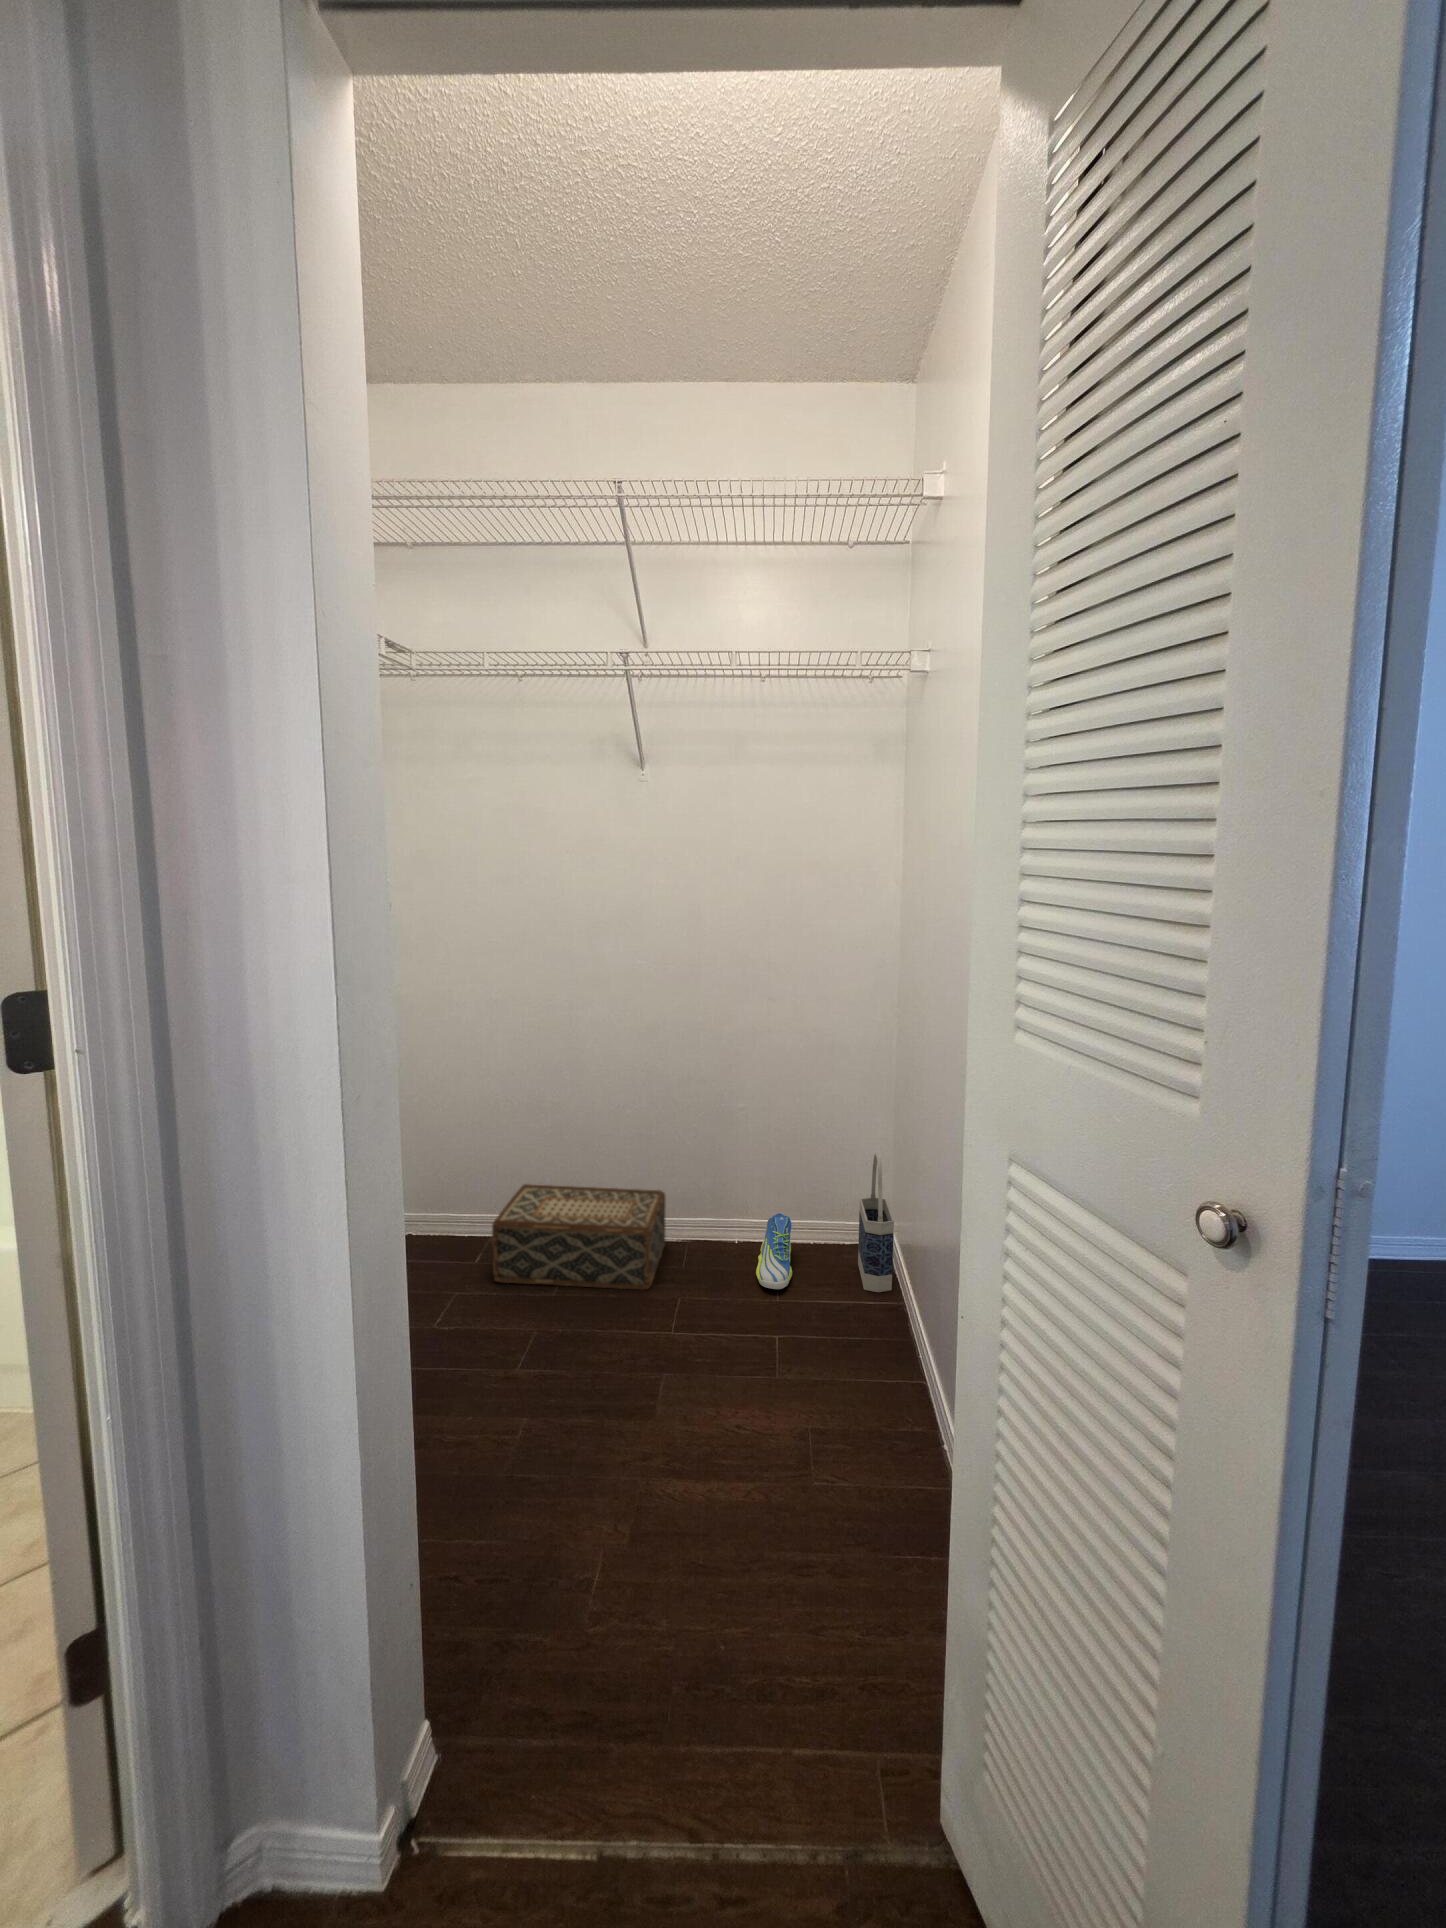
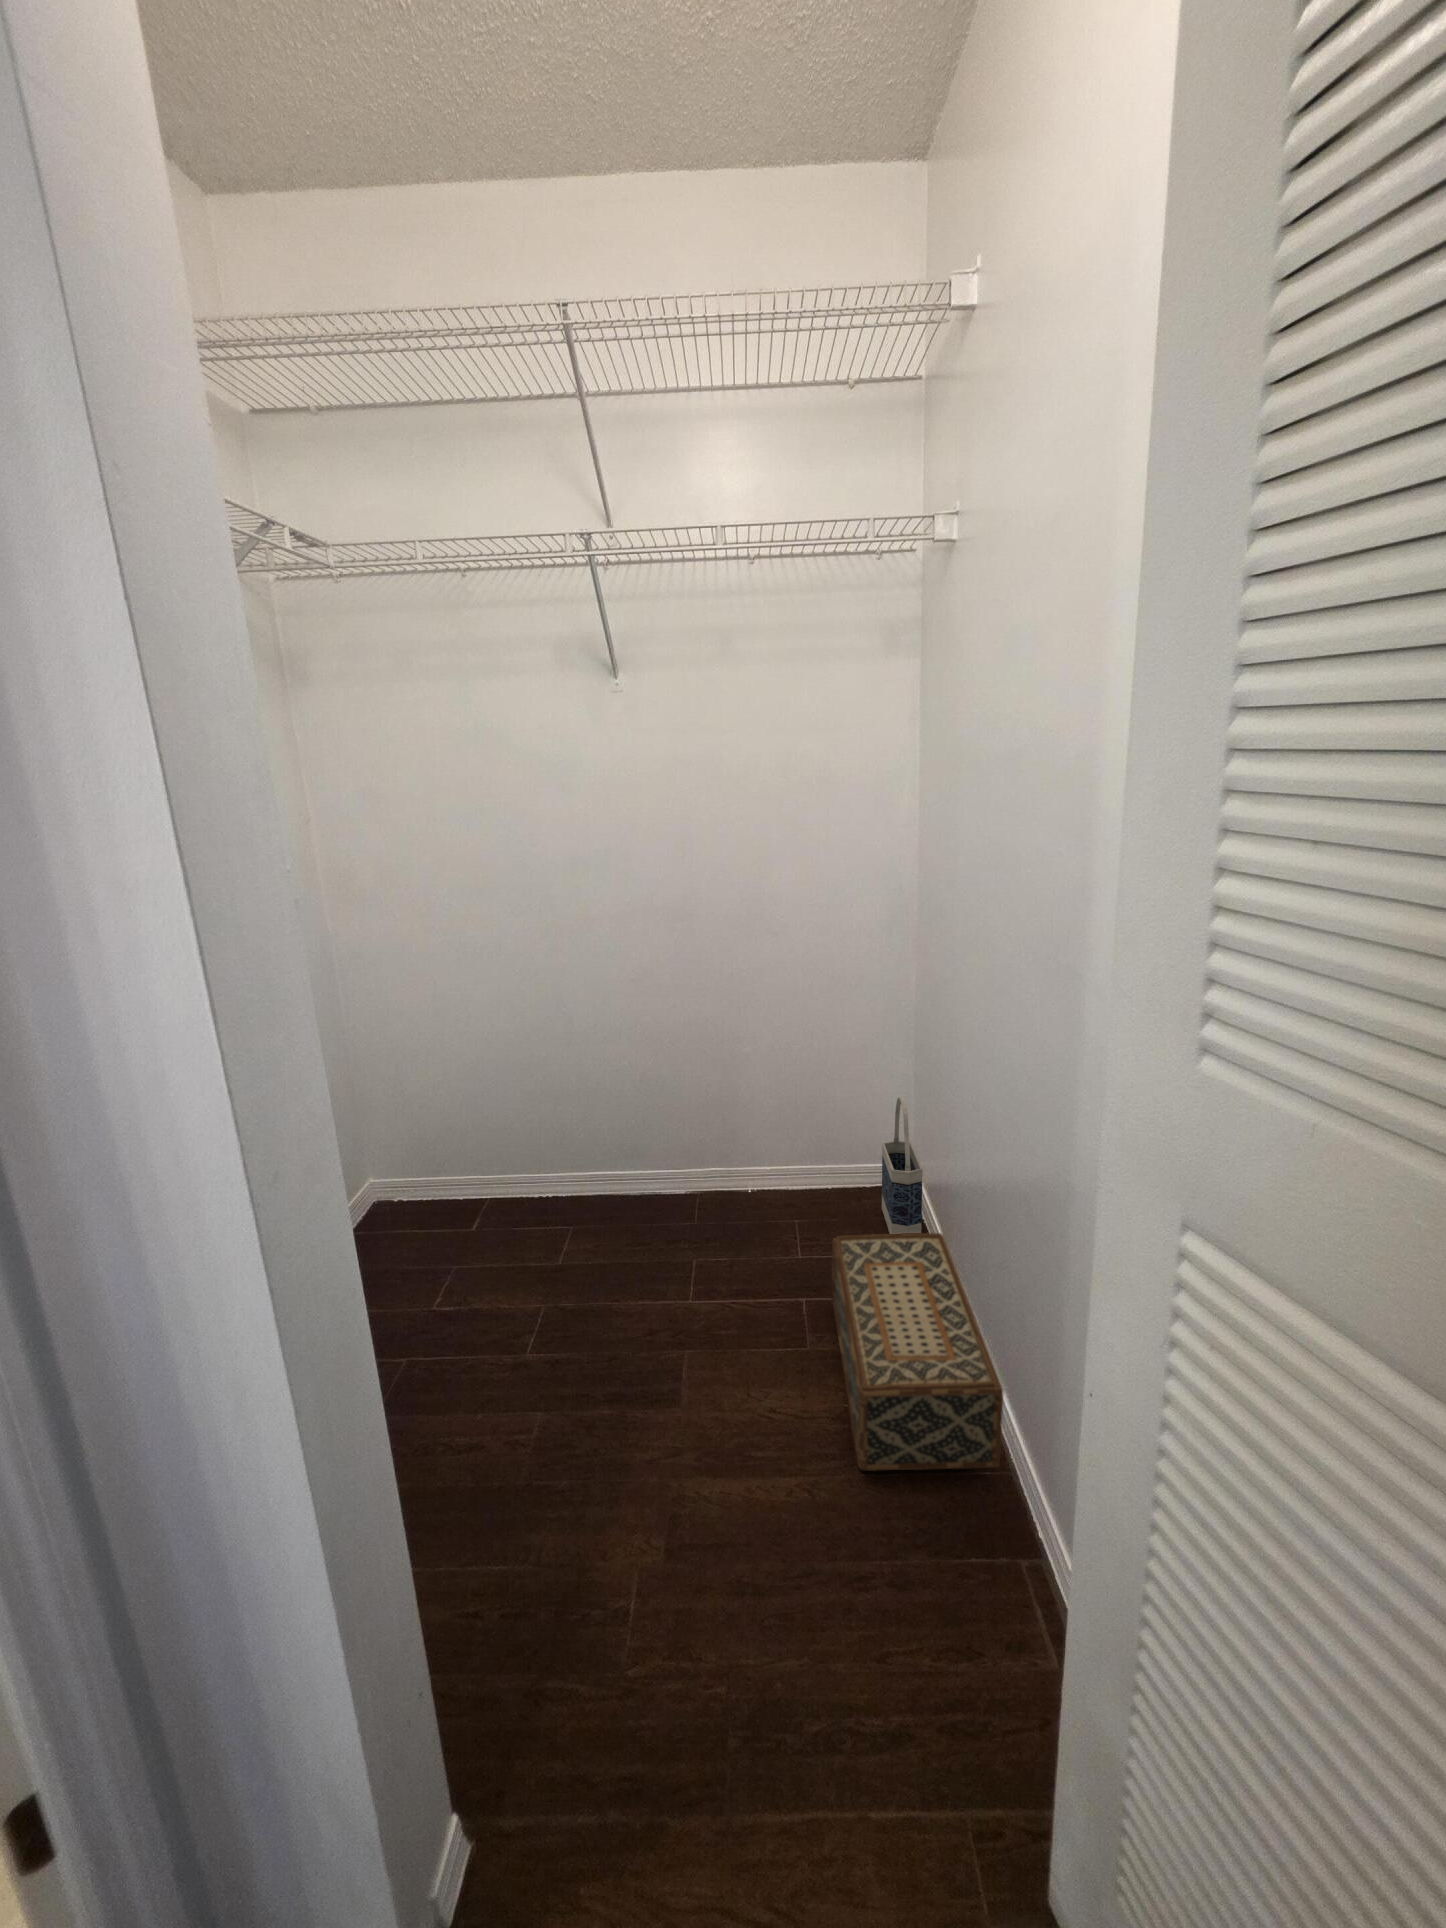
woven basket: present [492,1184,665,1290] -> present [832,1233,1003,1471]
sneaker: present [756,1213,792,1289] -> none [775,1160,813,1245]

